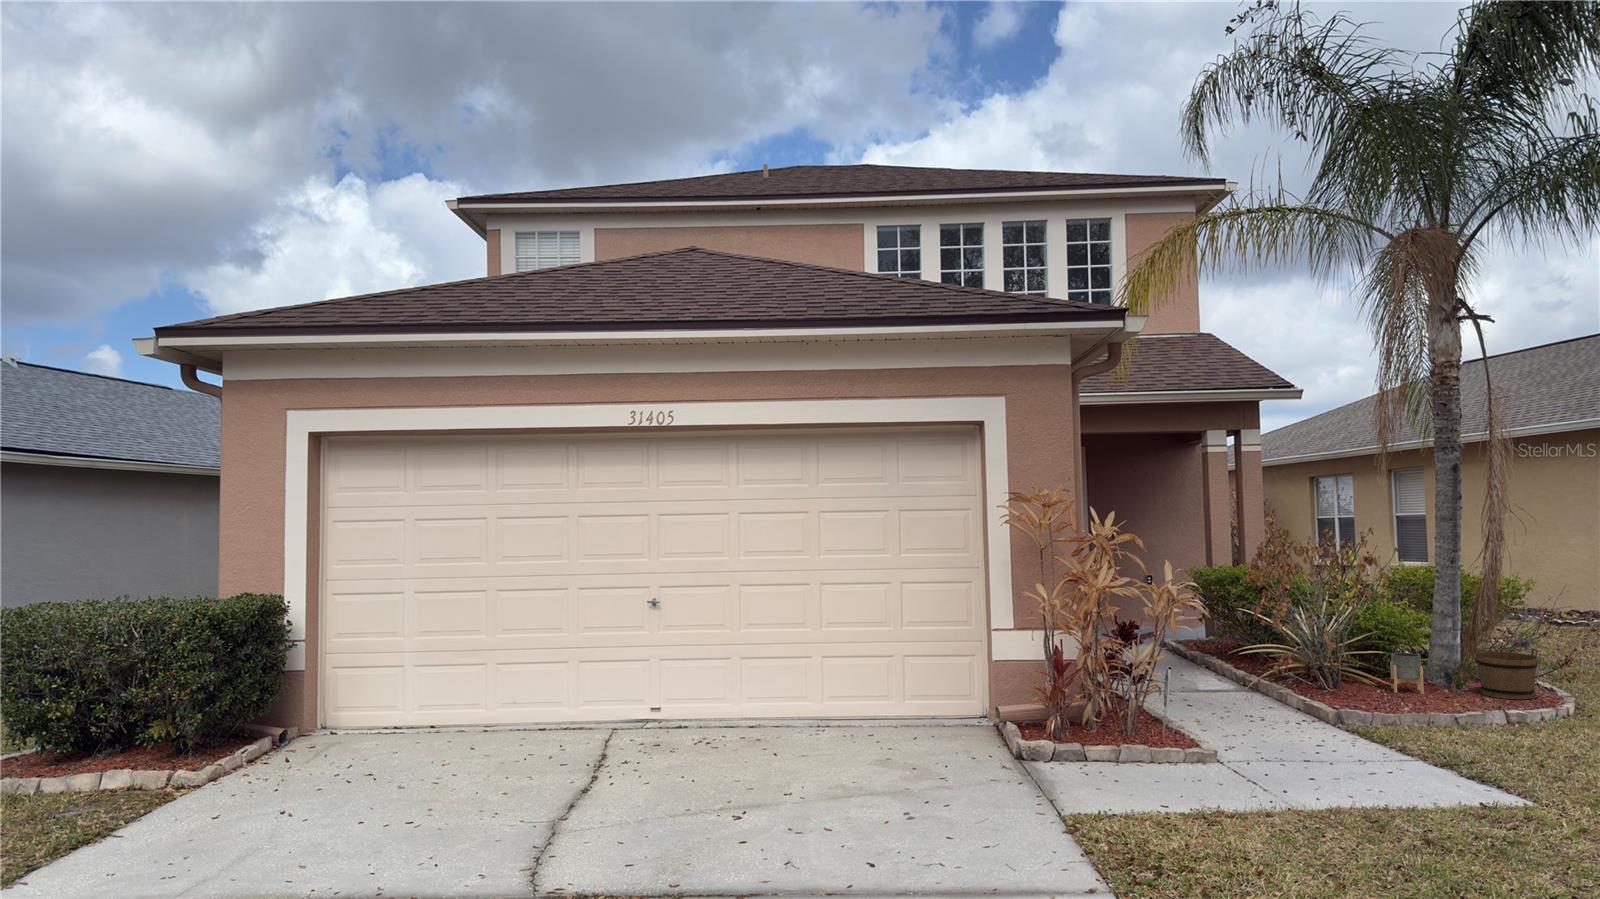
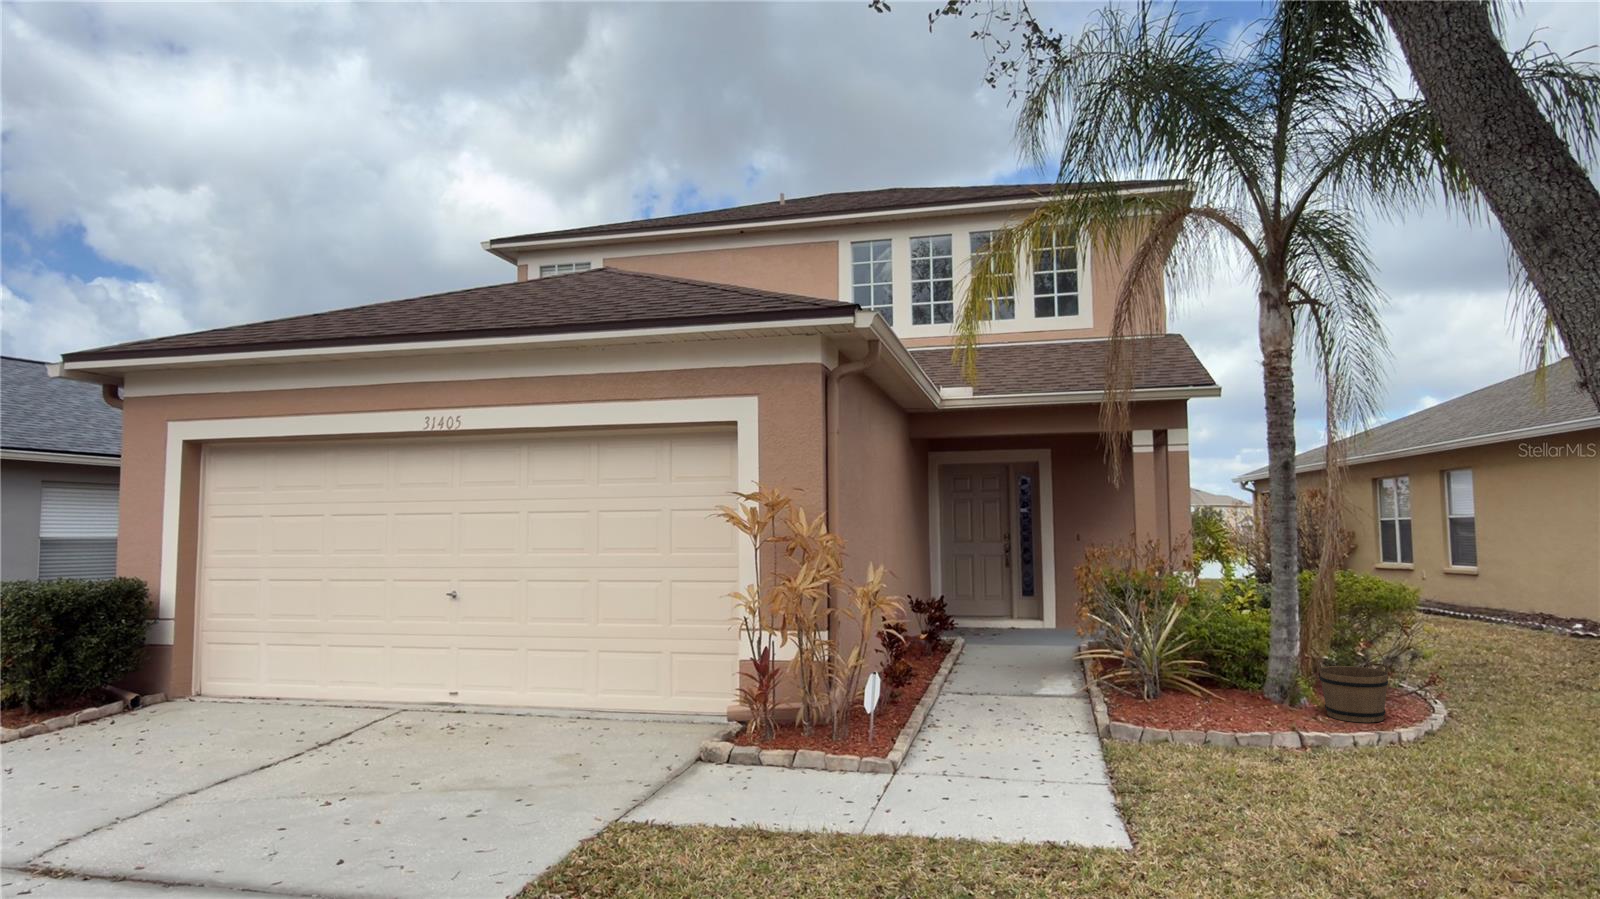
planter: present [1390,653,1424,694] -> none [1223,664,1260,711]

